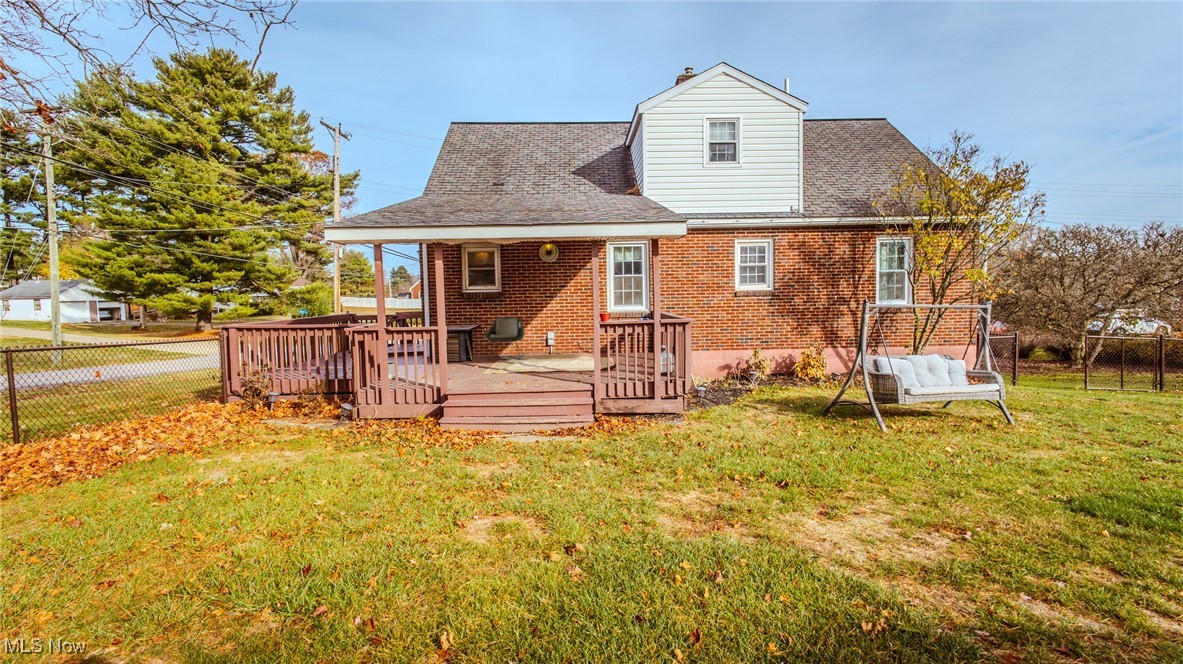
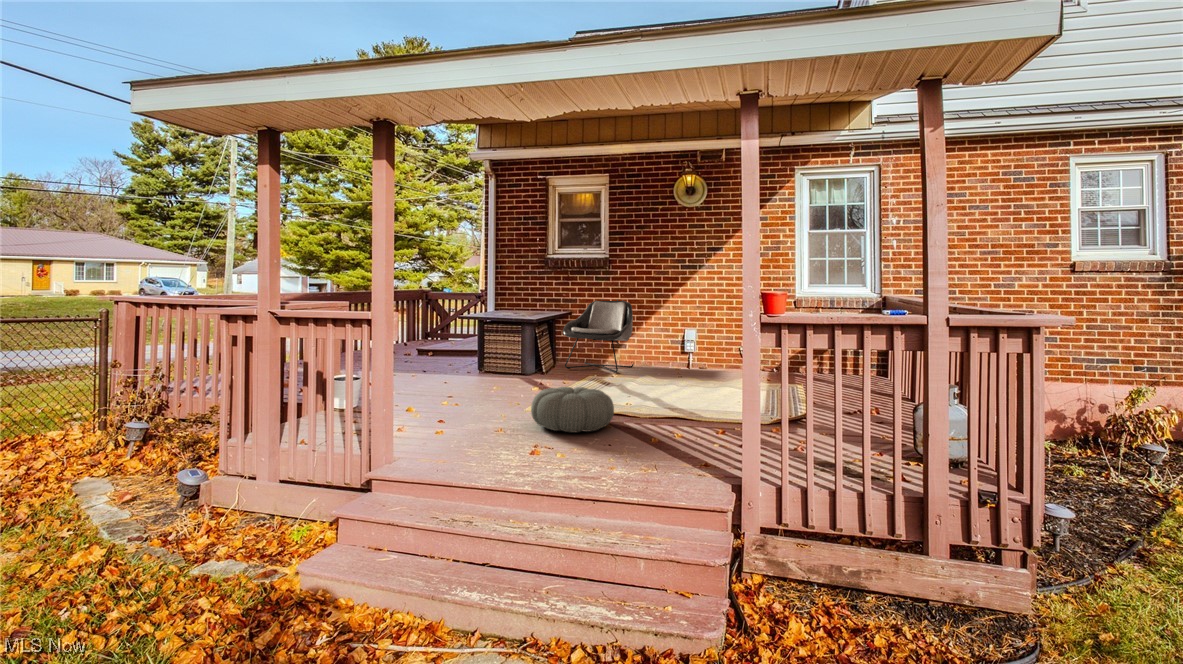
pouf: none [514,364,552,384] -> present [531,387,614,433]

